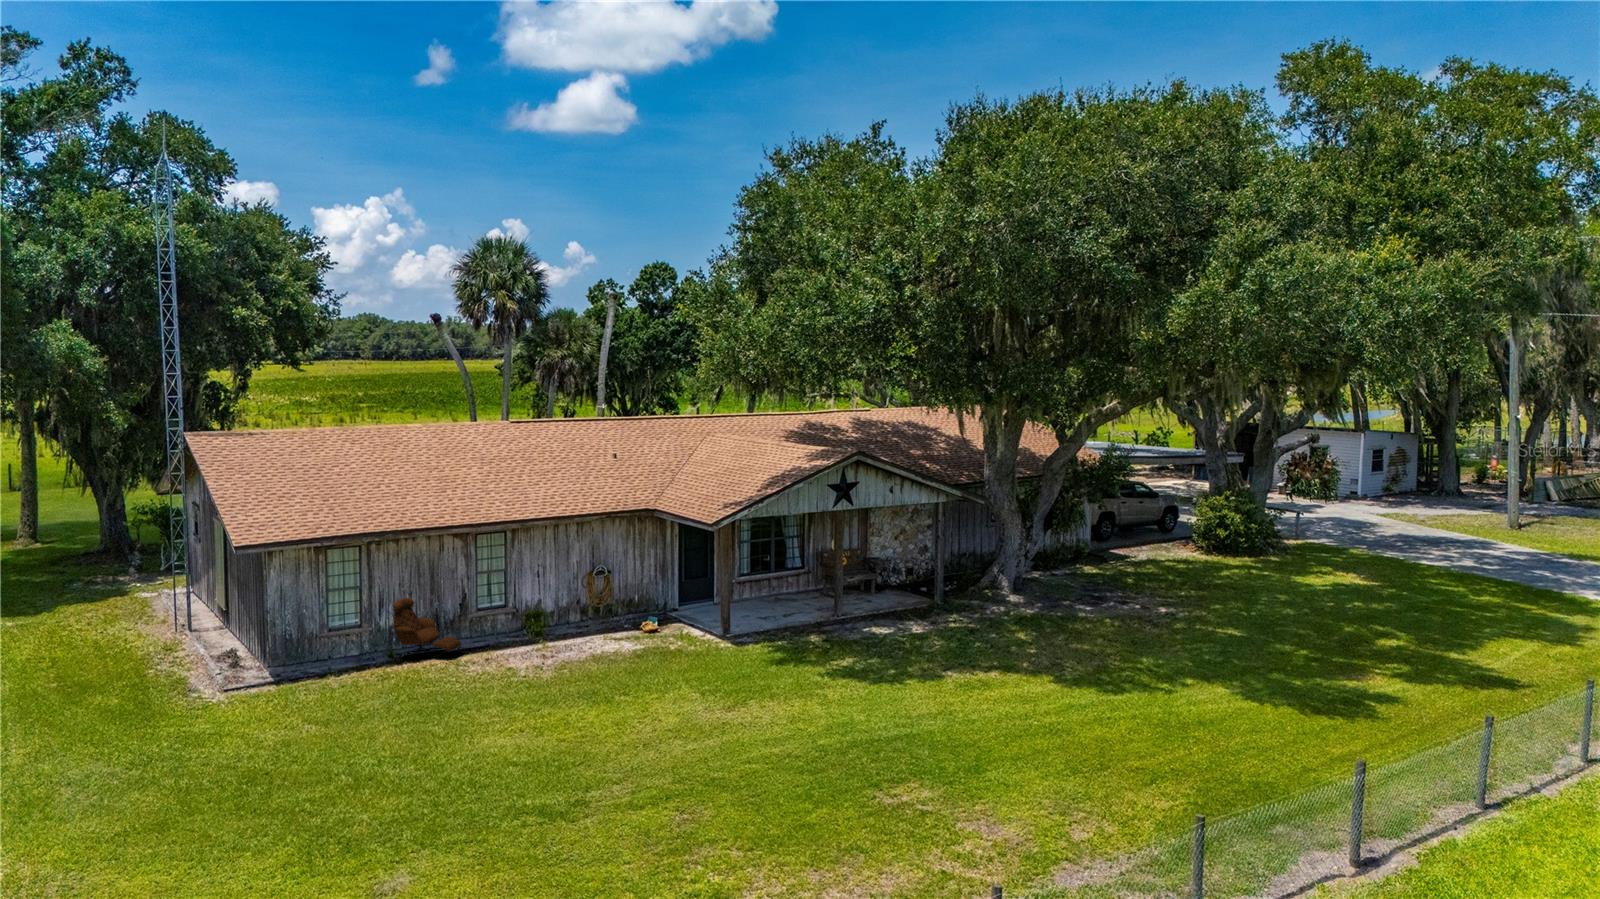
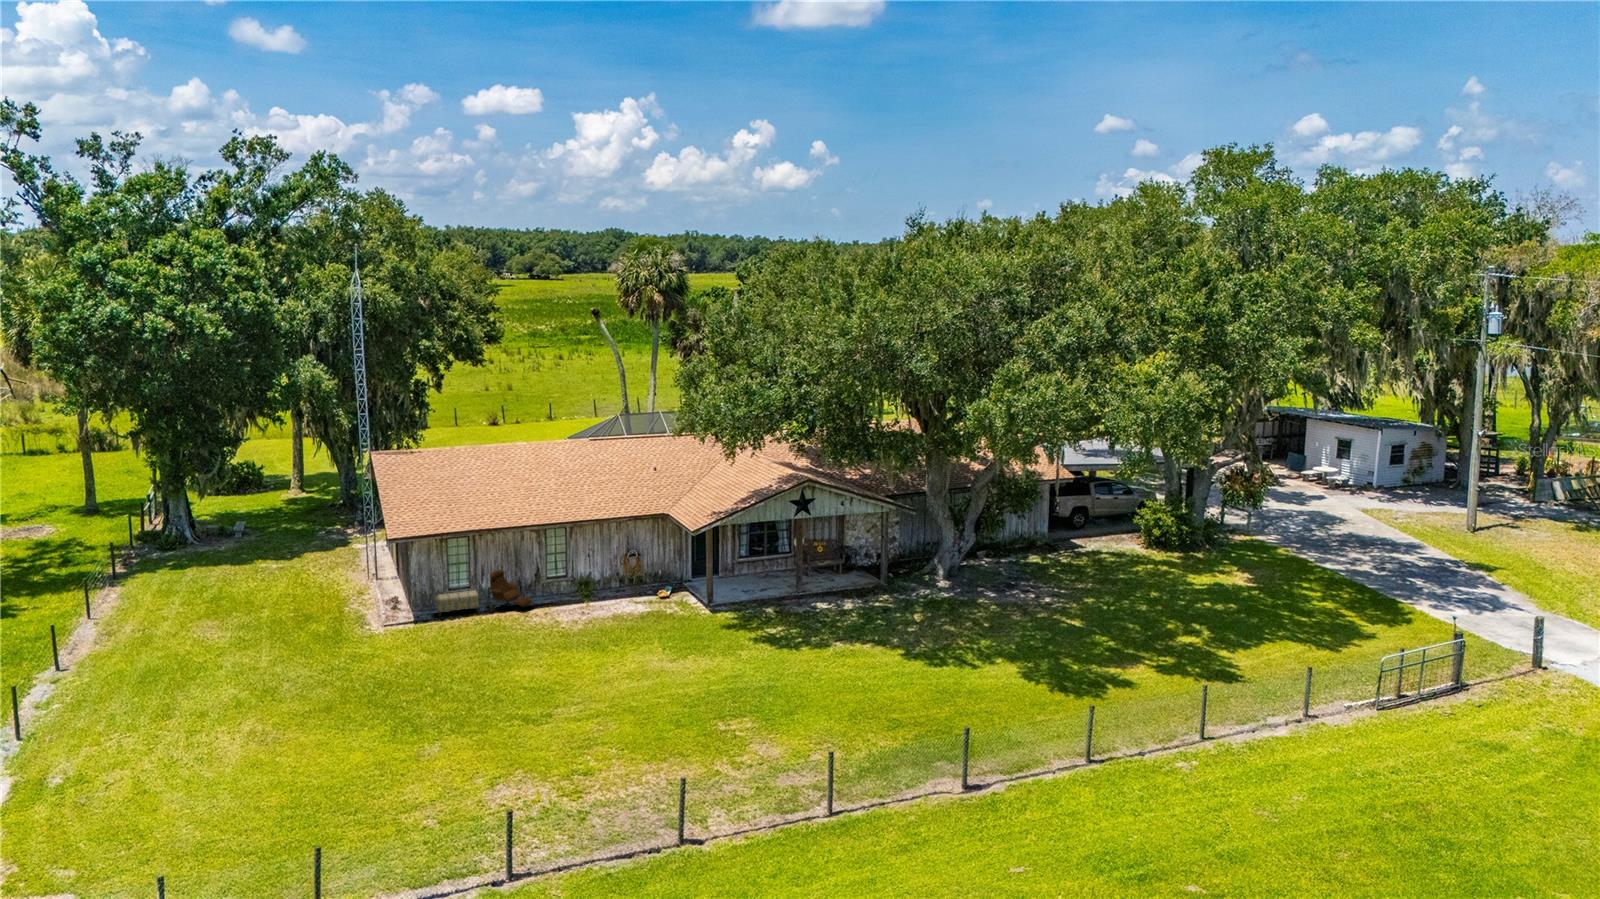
bench: none [307,631,377,673] -> present [436,590,479,616]

